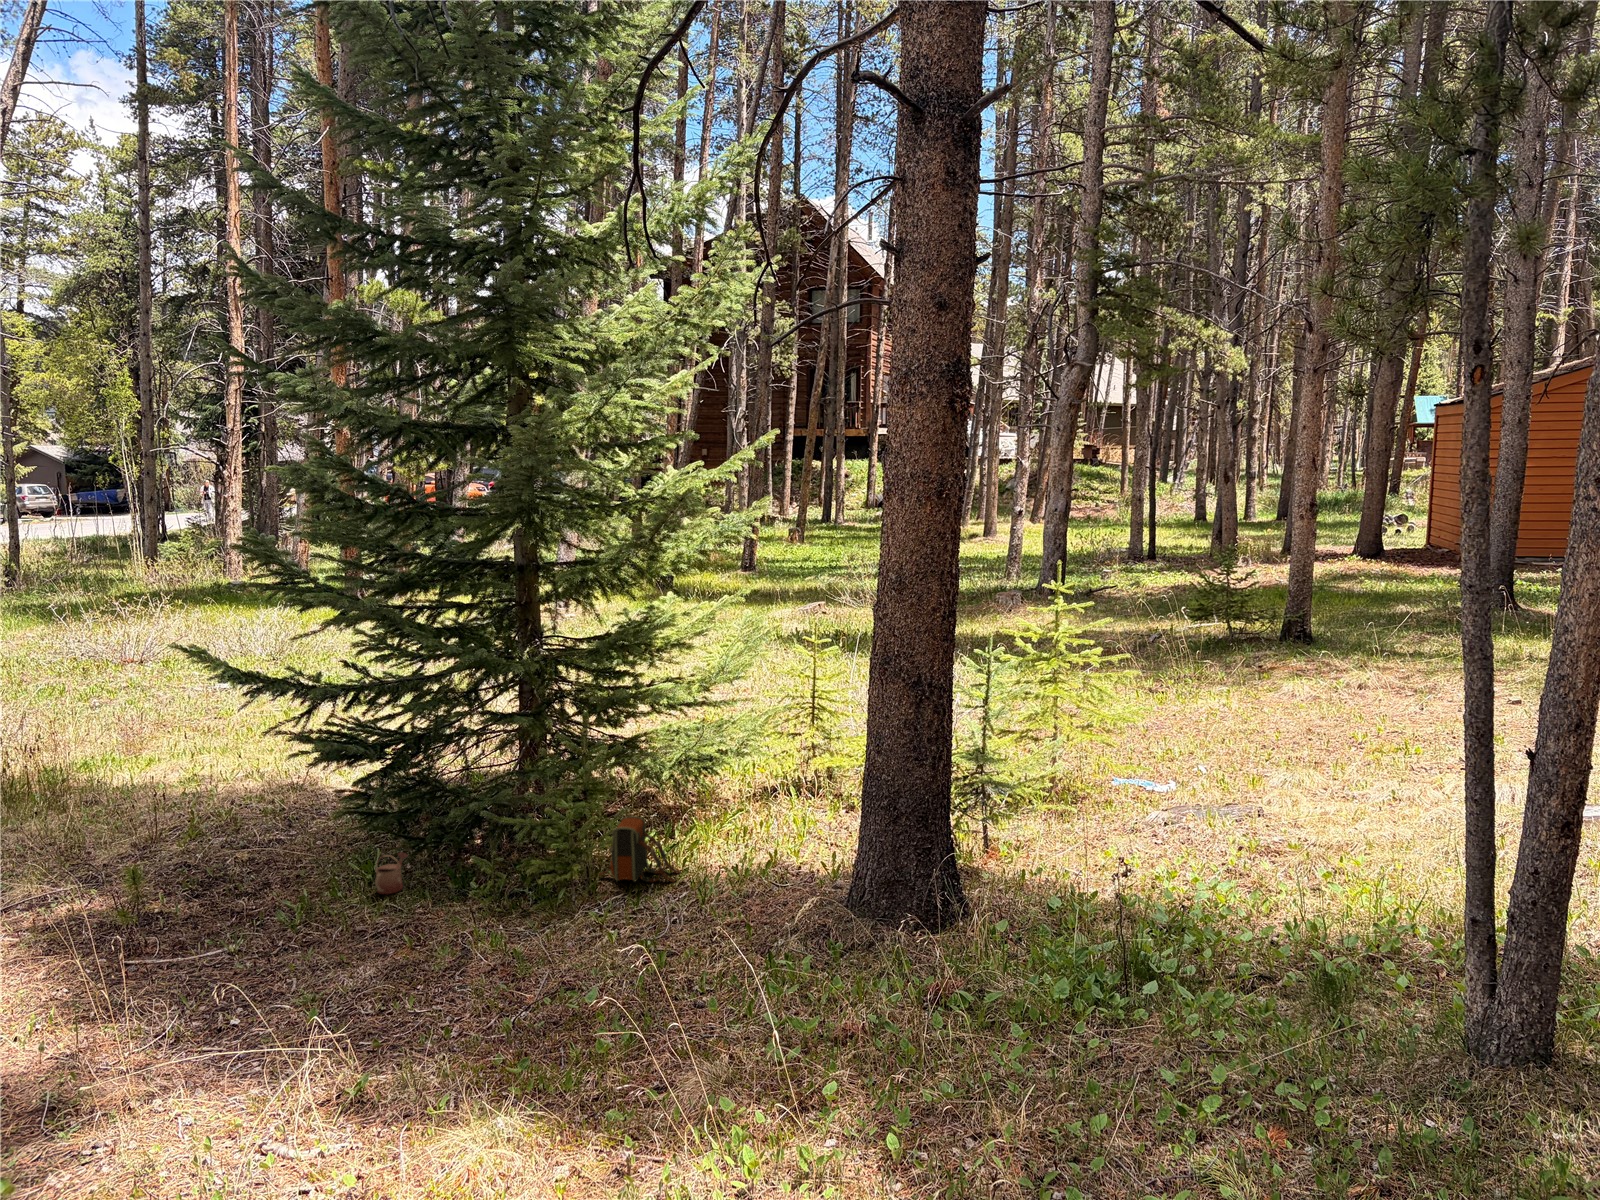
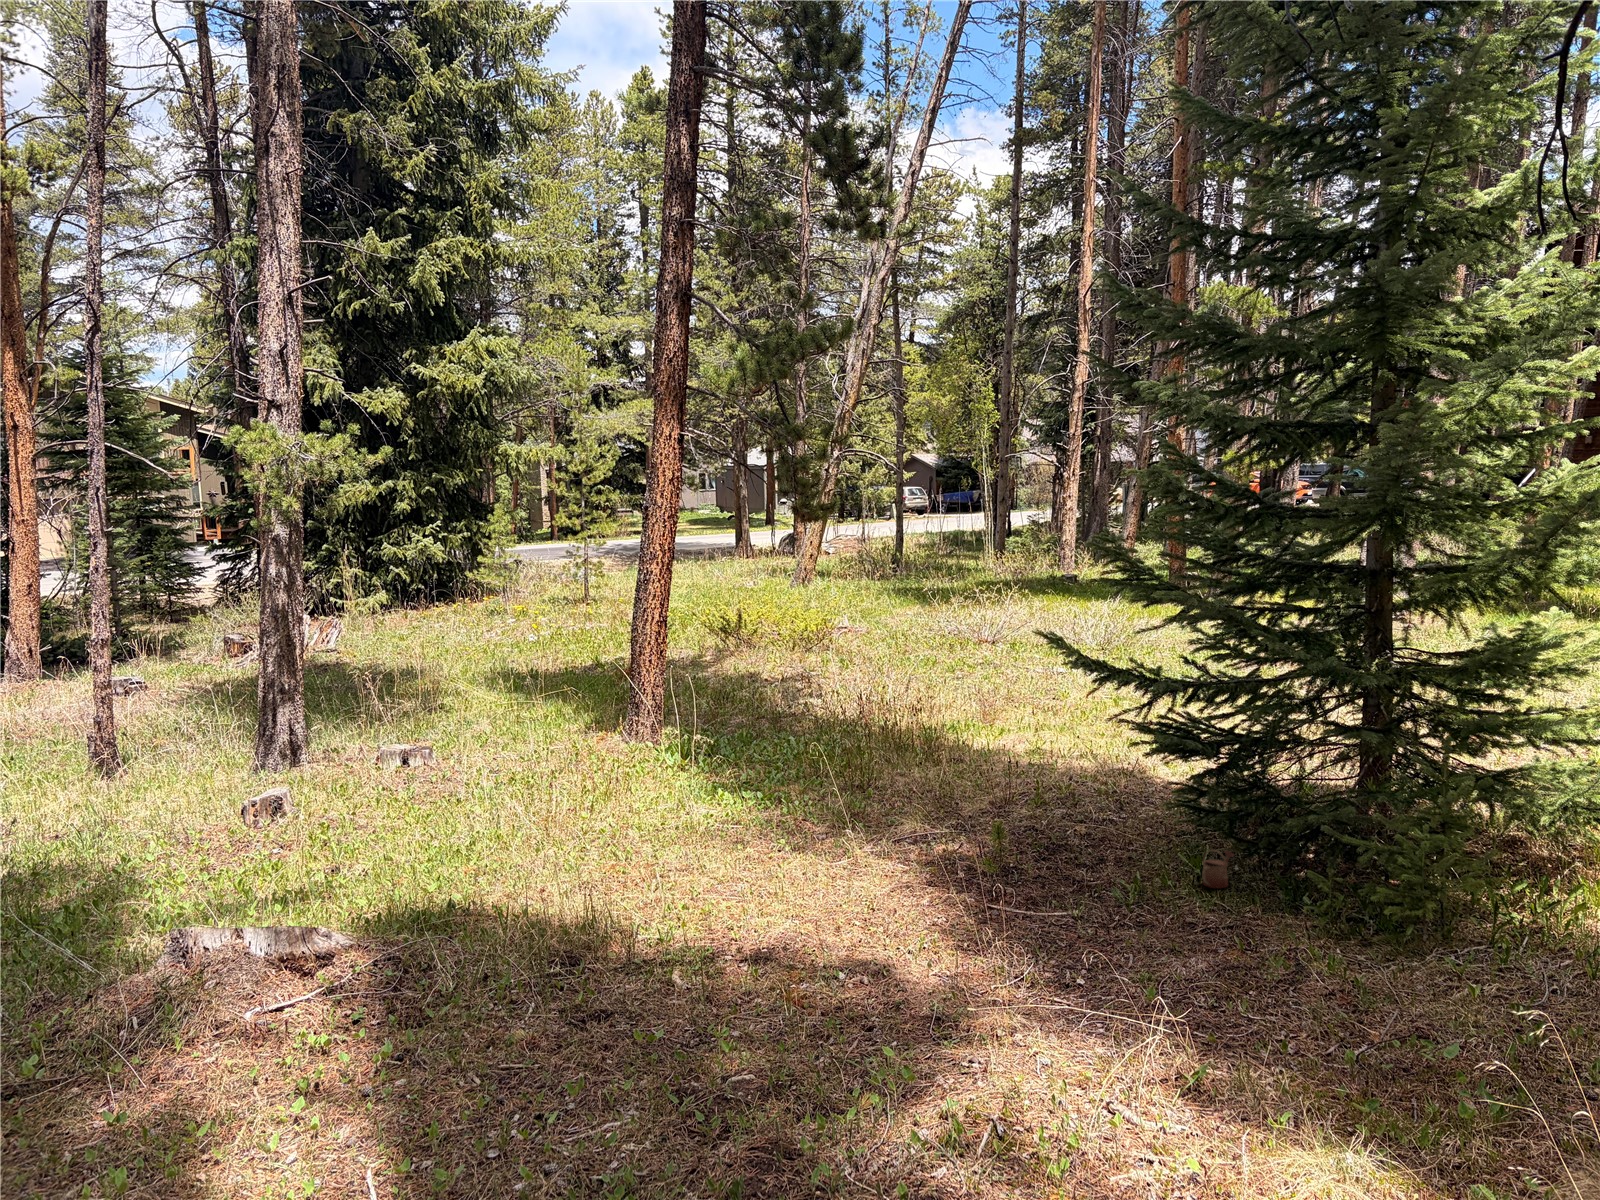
backpack: present [599,816,680,882] -> none [1447,860,1556,947]

